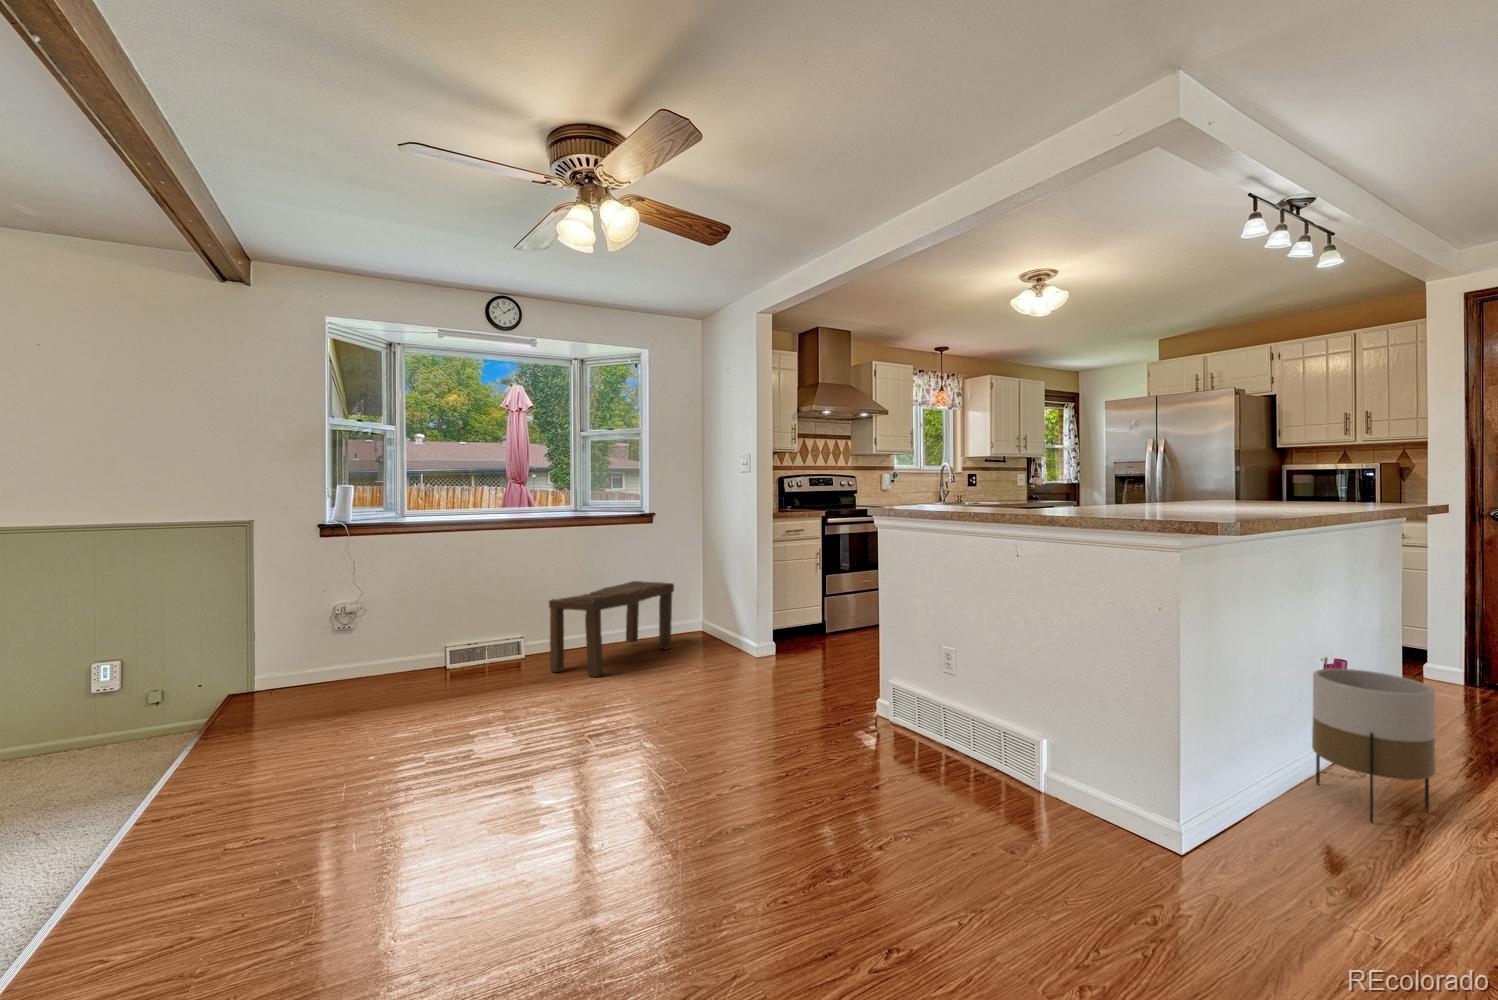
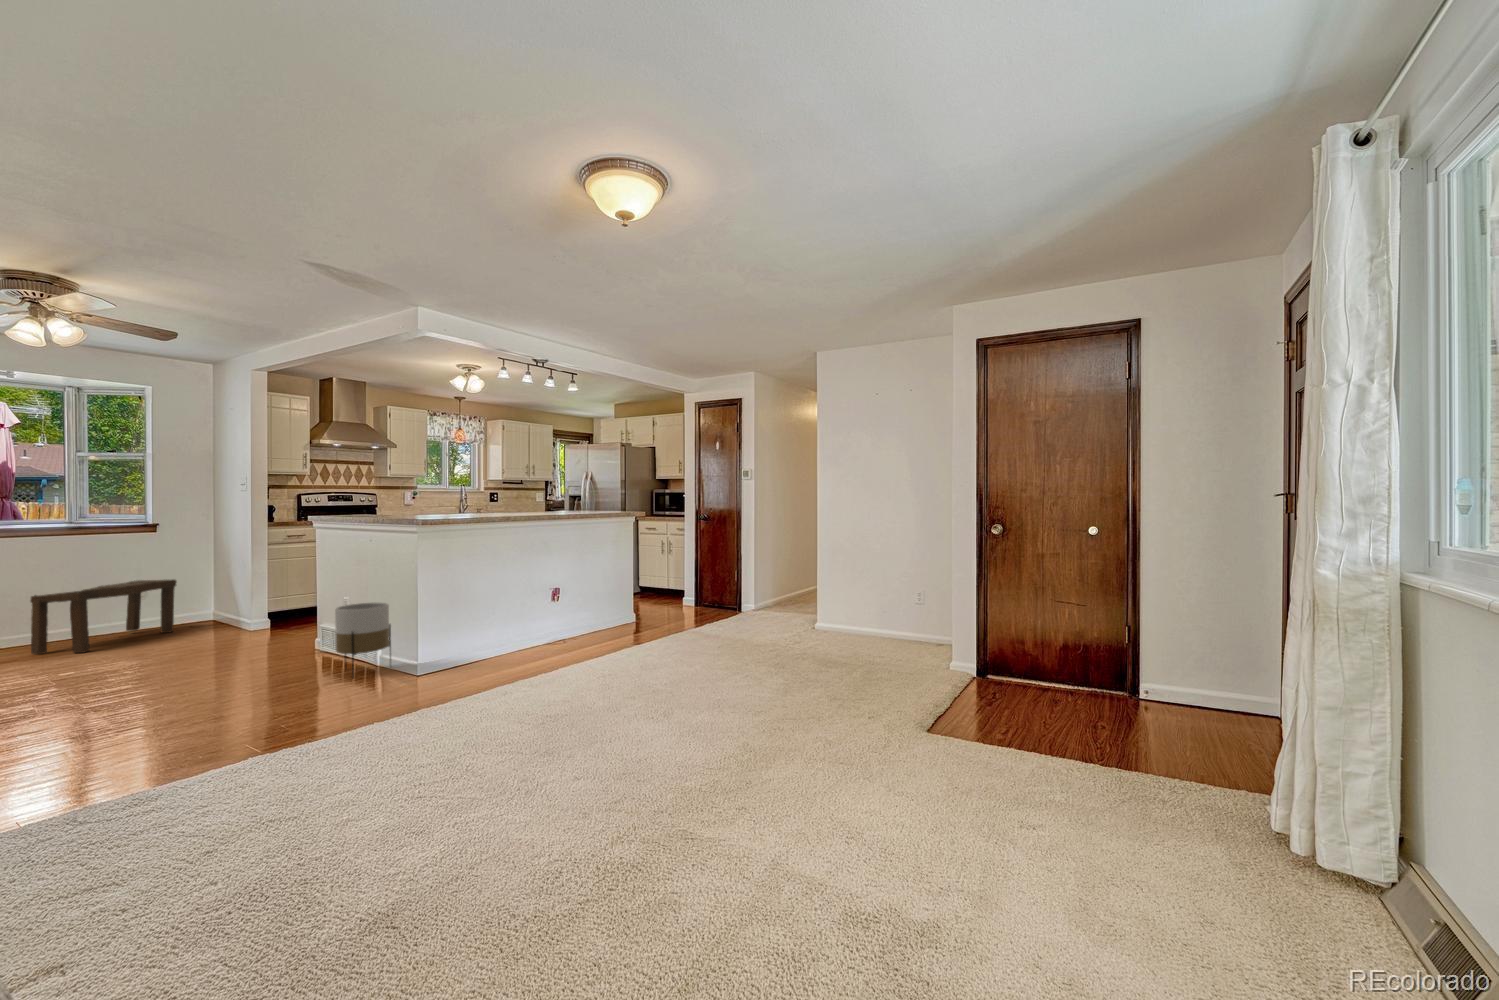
planter: present [1312,669,1435,822] -> present [335,603,391,677]

